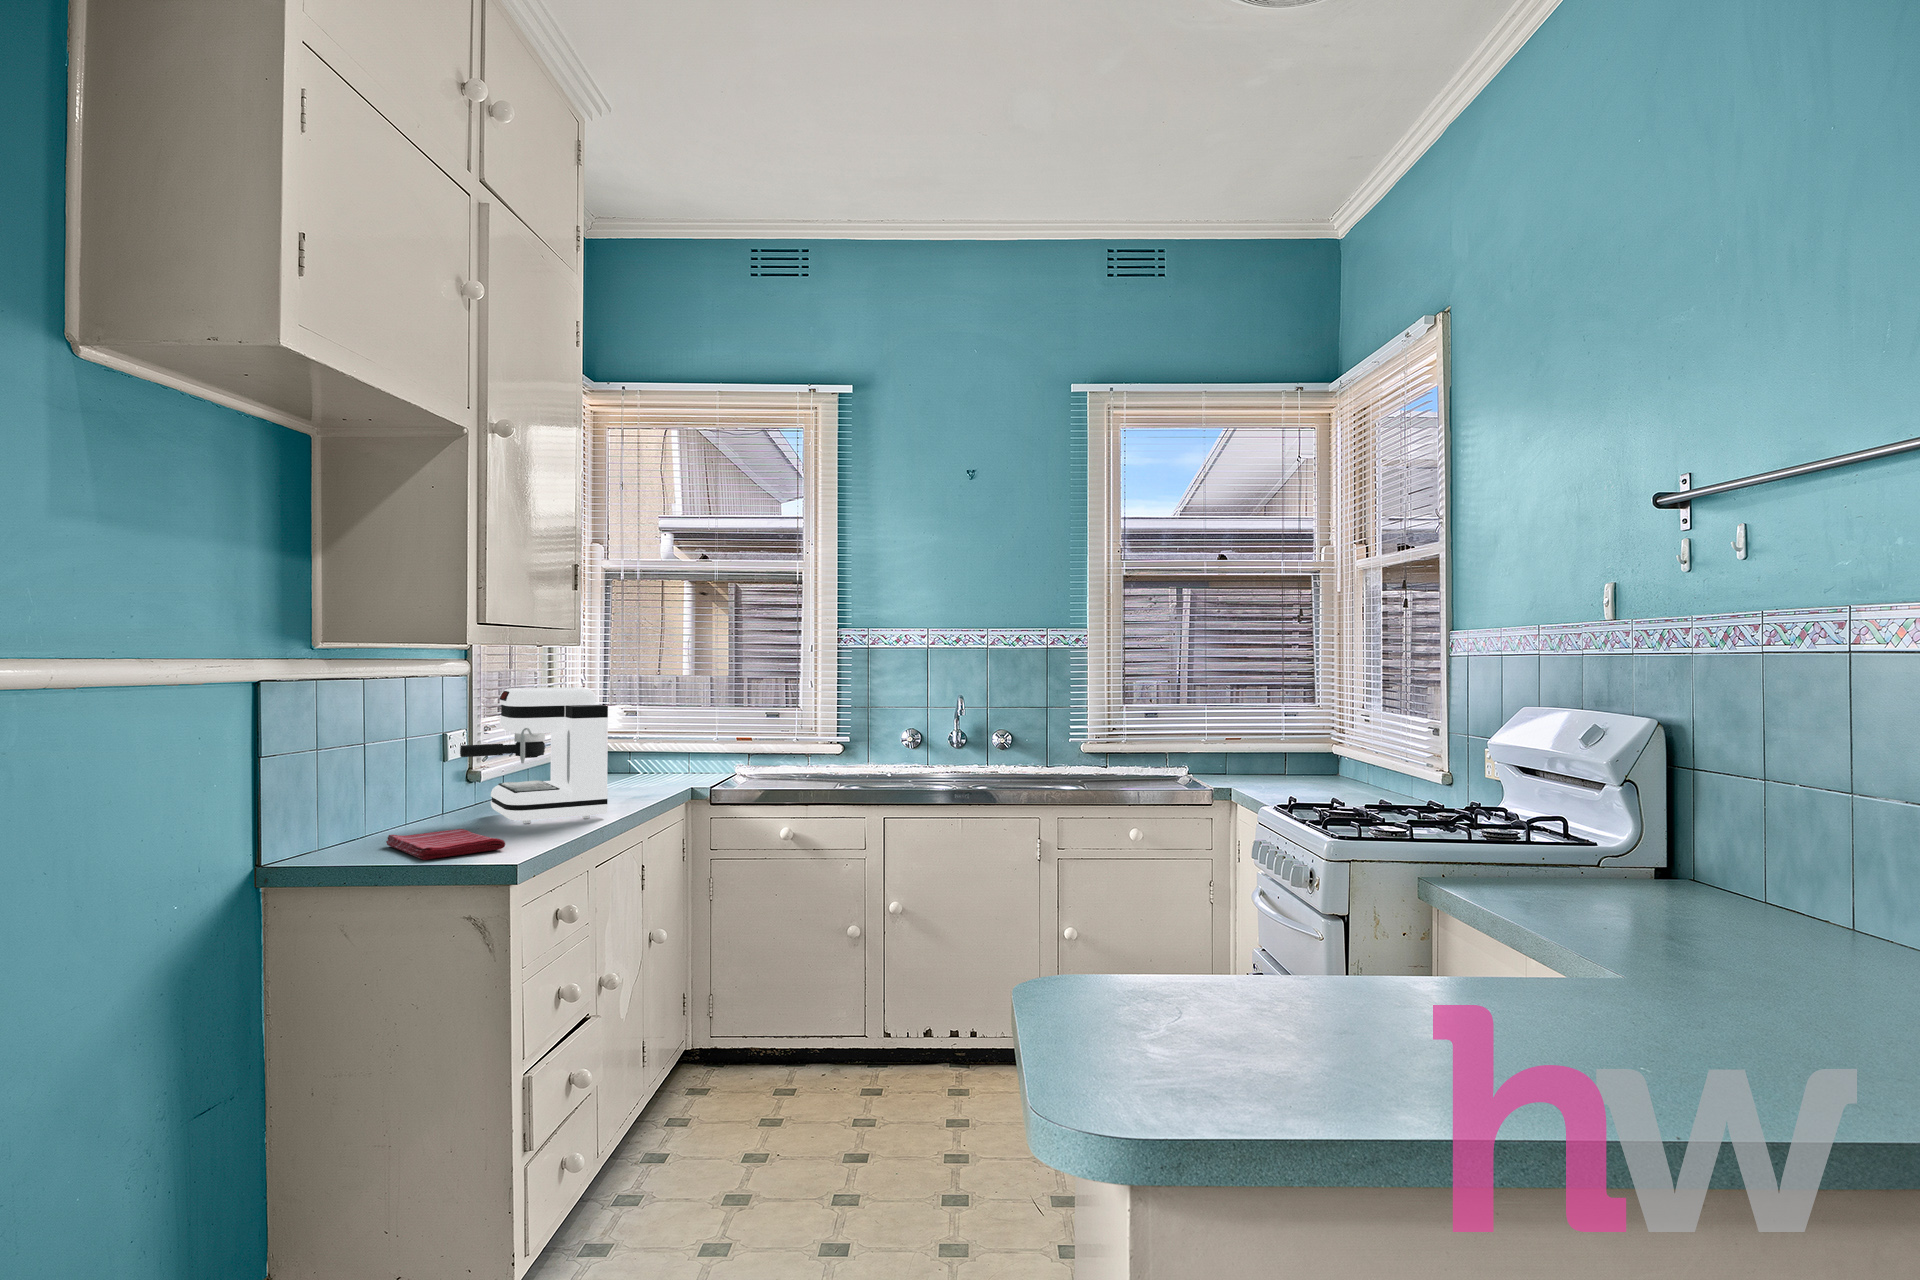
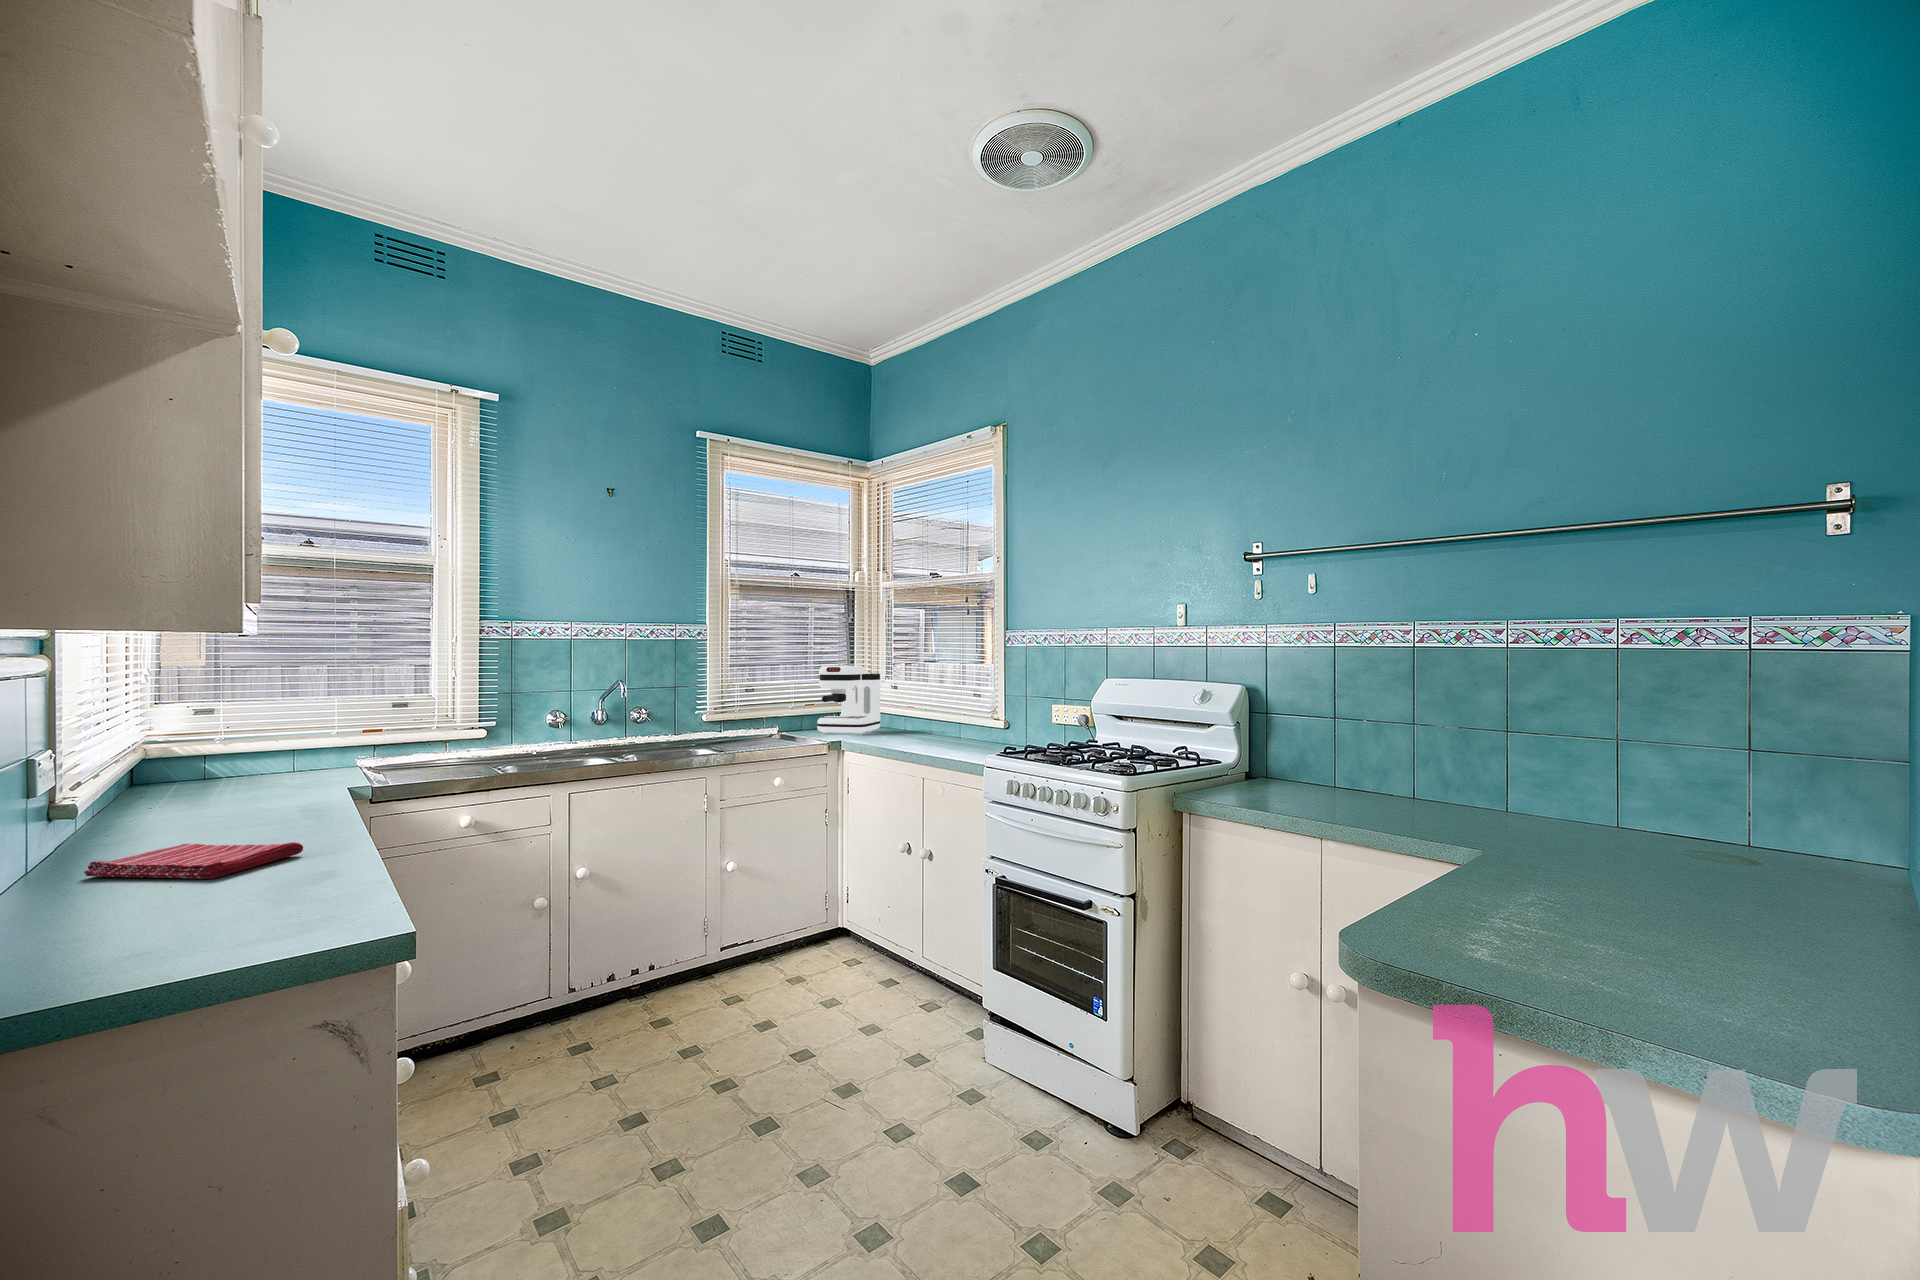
coffee maker: present [460,687,608,824] -> present [817,666,880,734]

